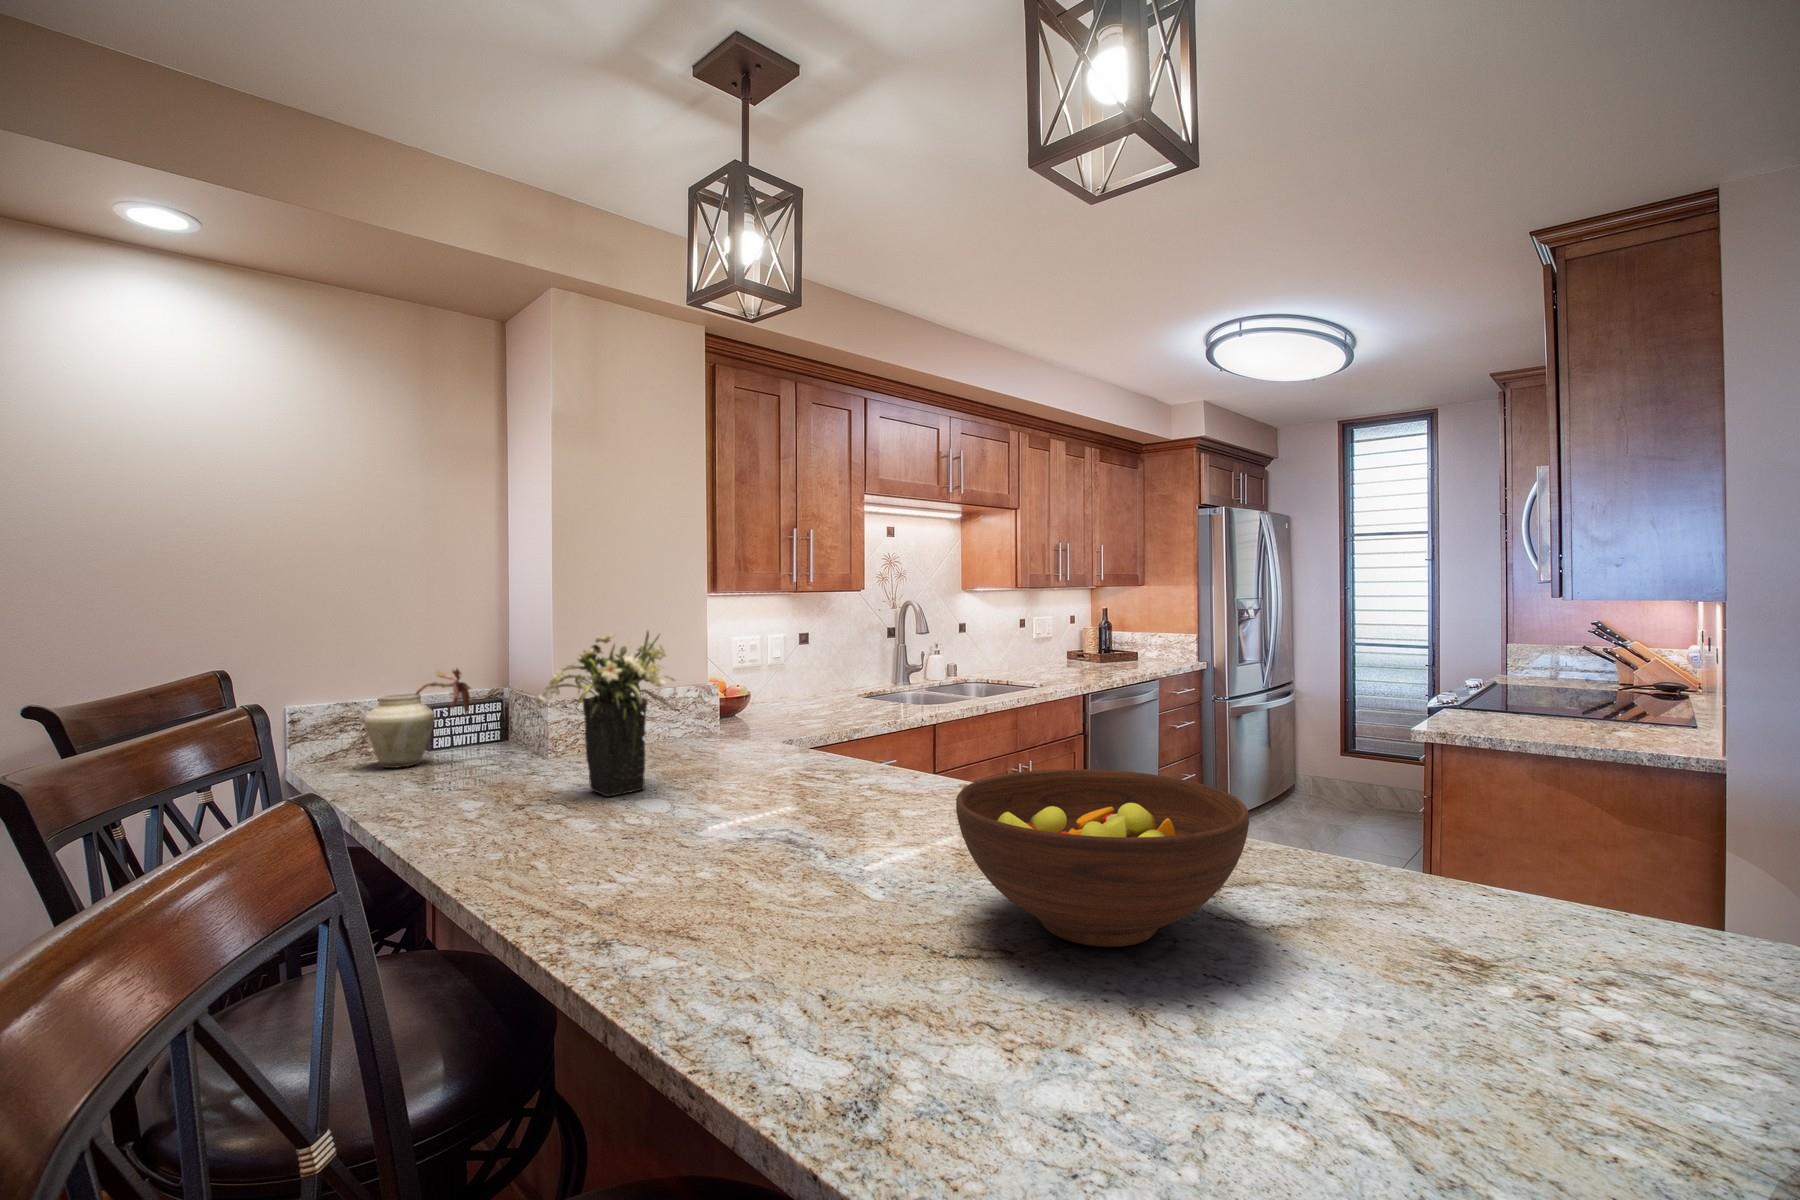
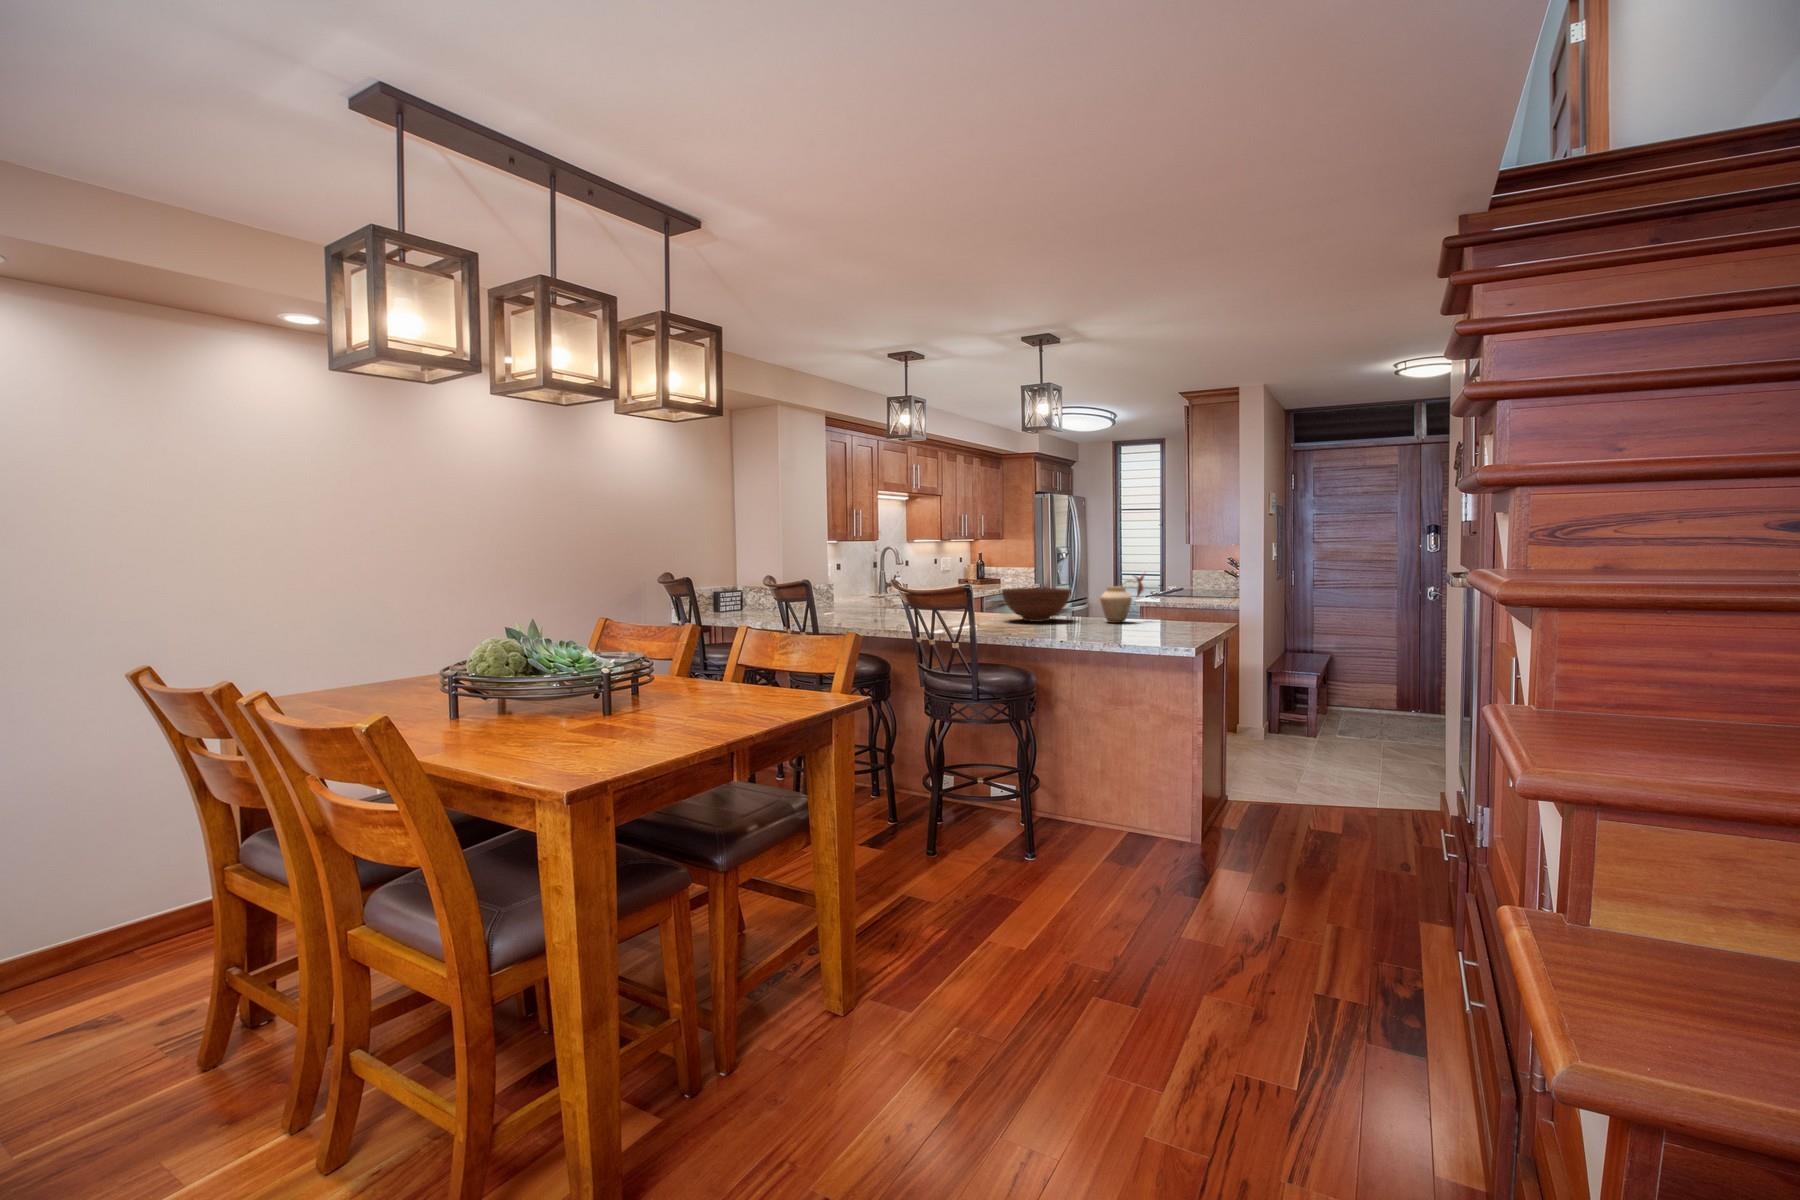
flower arrangement: present [536,631,675,797] -> none [826,555,875,616]
vase: present [364,668,471,768] -> present [1100,575,1144,623]

